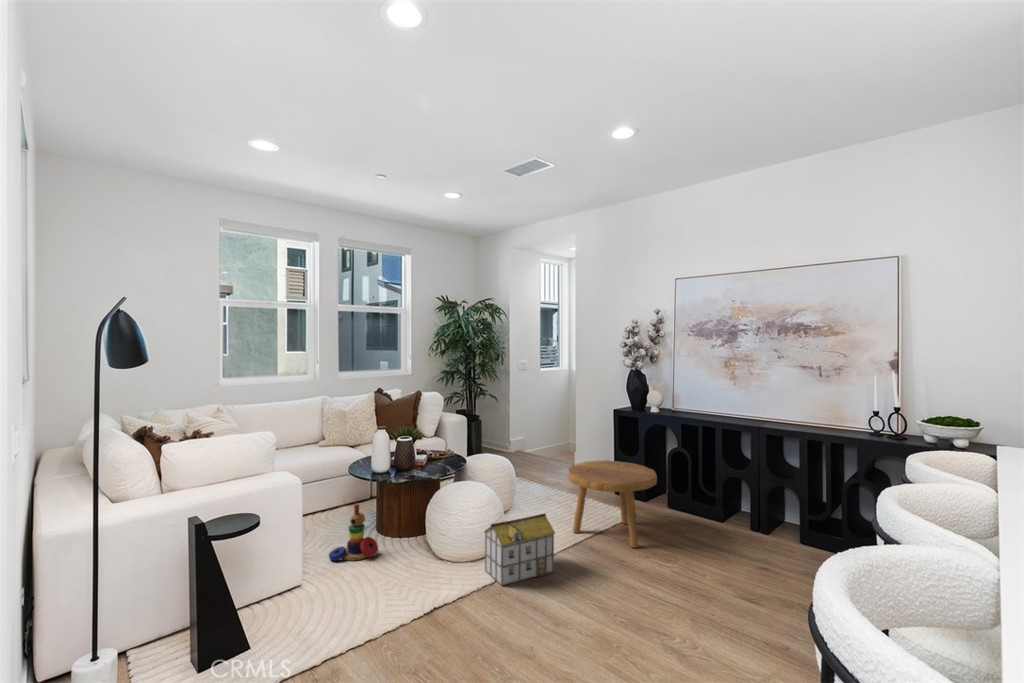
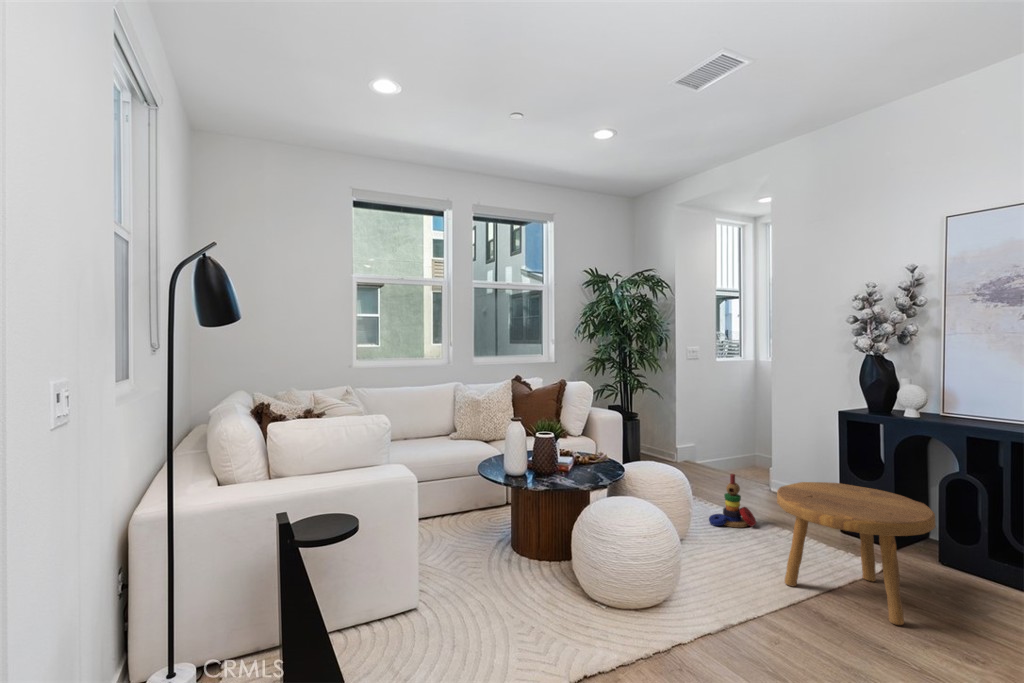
stacking toy: present [329,504,378,561] -> present [709,474,756,528]
toy house: present [484,513,555,586] -> none [654,556,769,660]

